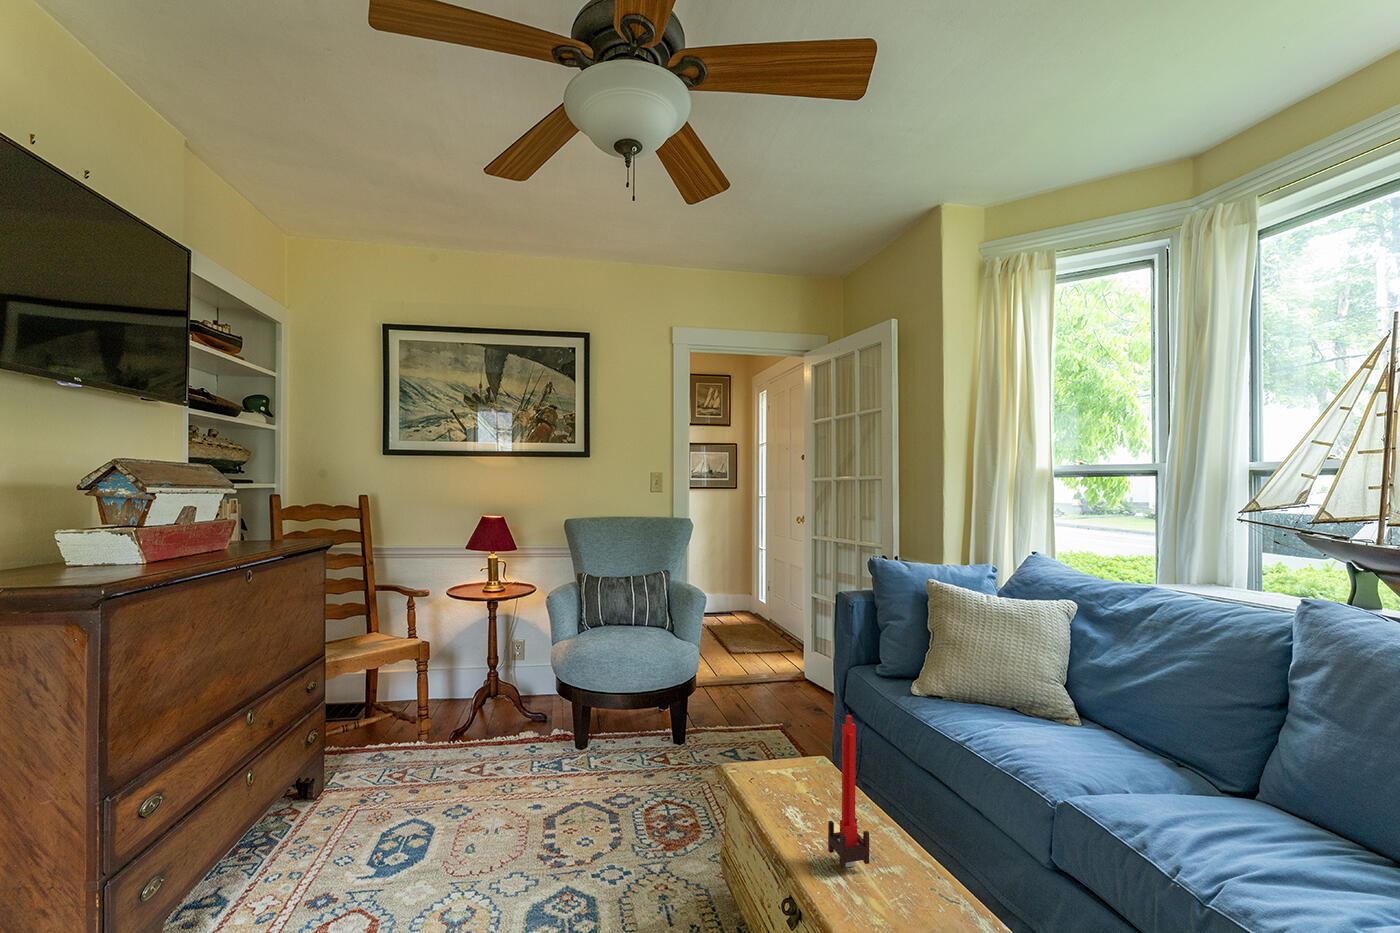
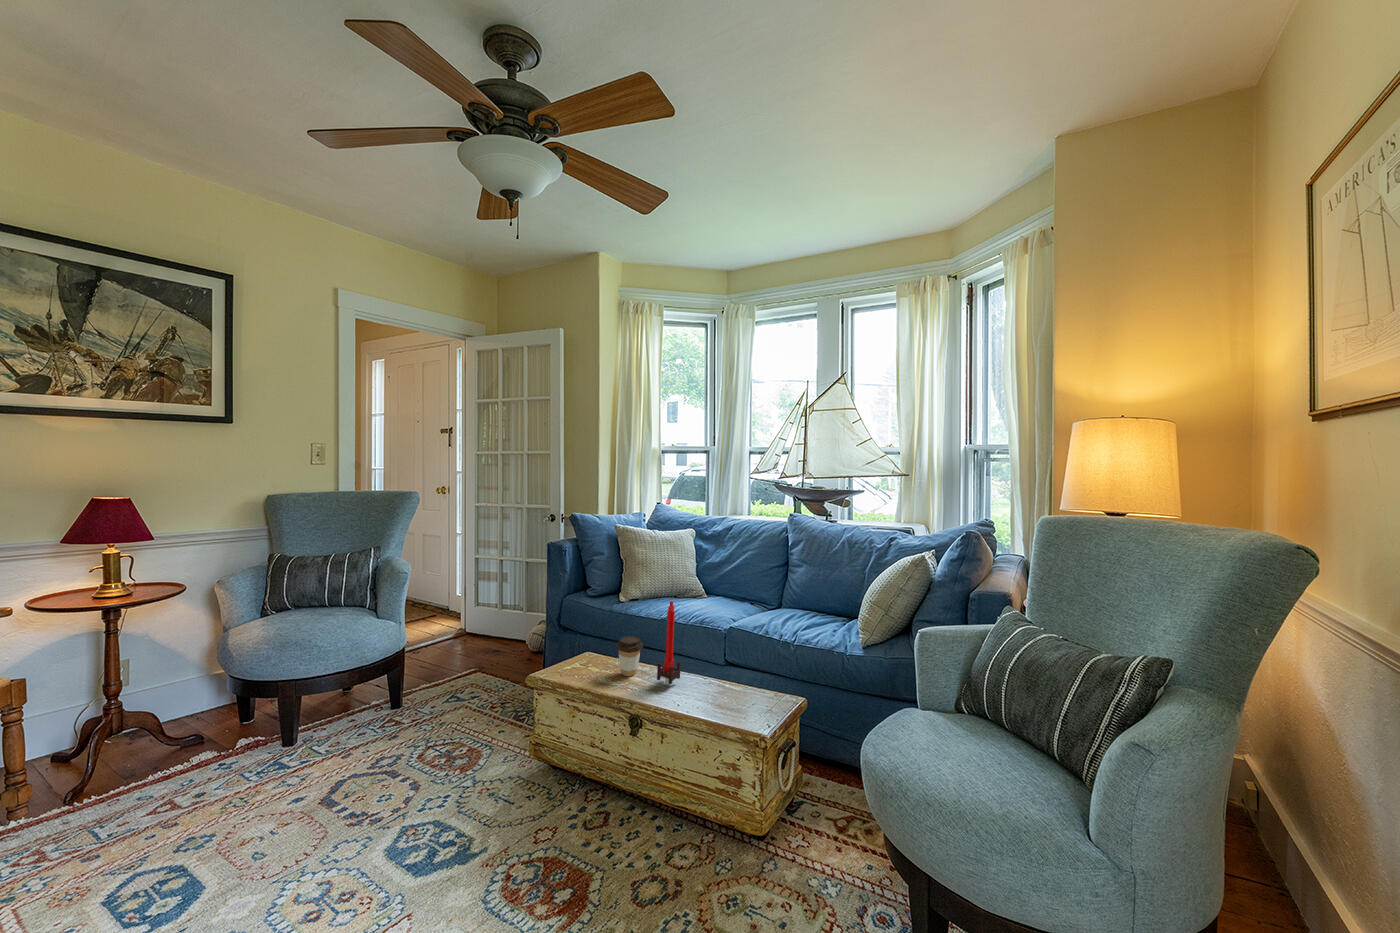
coffee cup: none [791,760,830,829] -> present [616,636,643,676]

